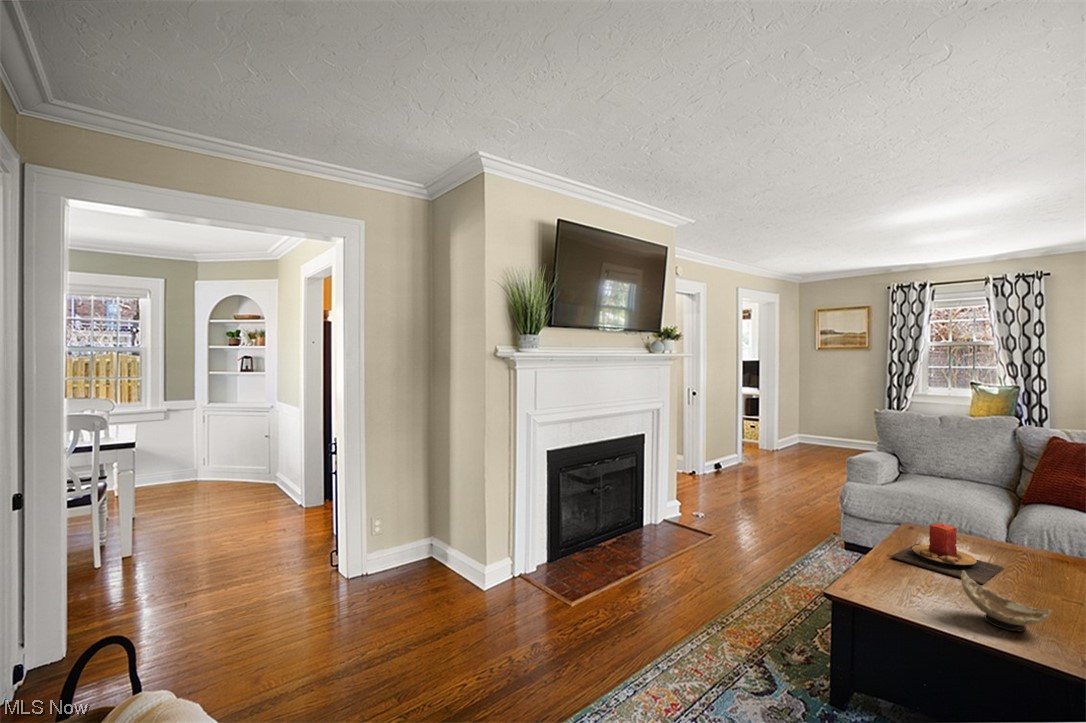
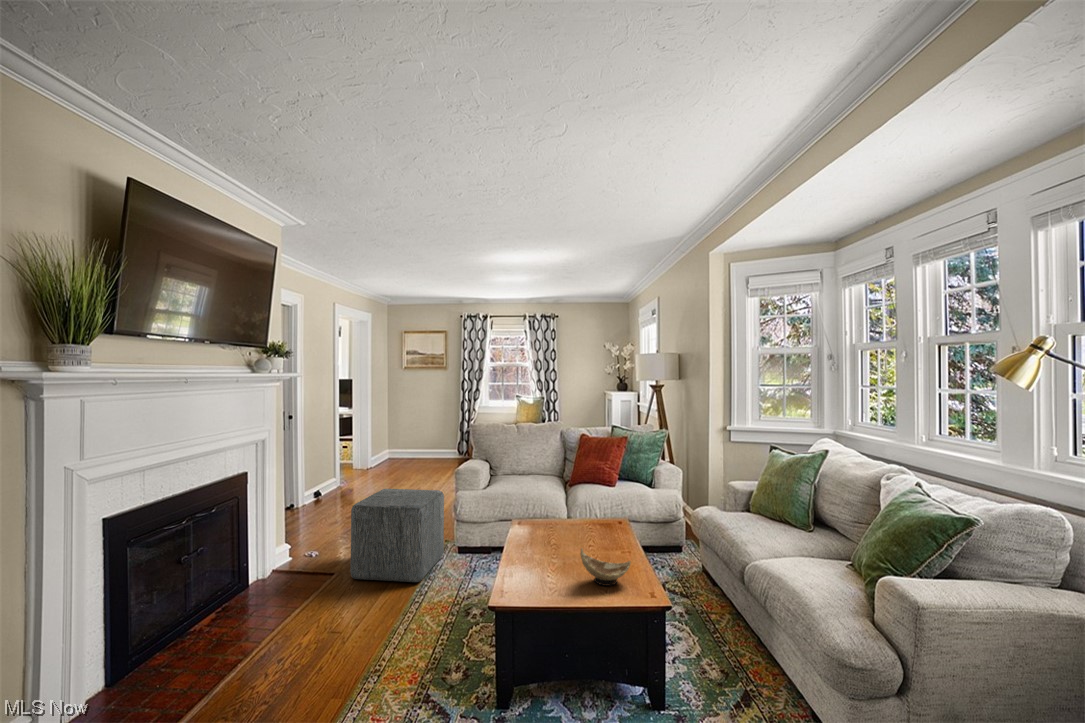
ottoman: none [724,467,825,563] -> present [350,489,444,582]
candle: present [892,523,1004,584] -> none [520,512,584,555]

